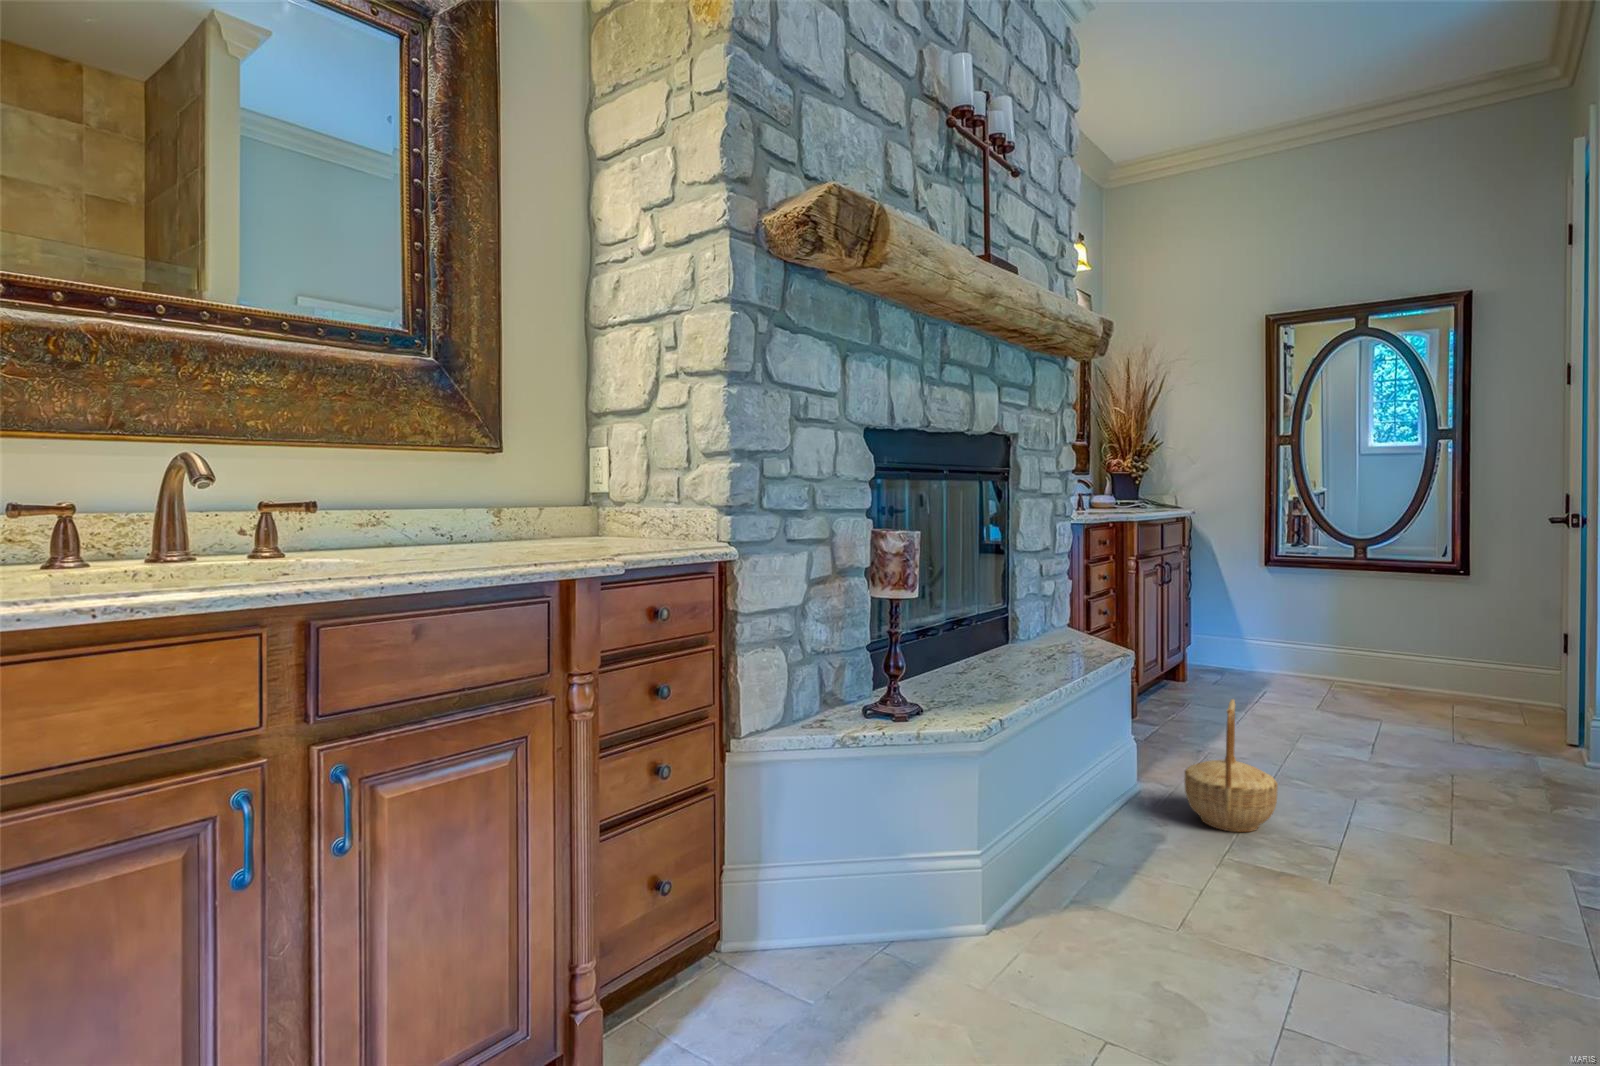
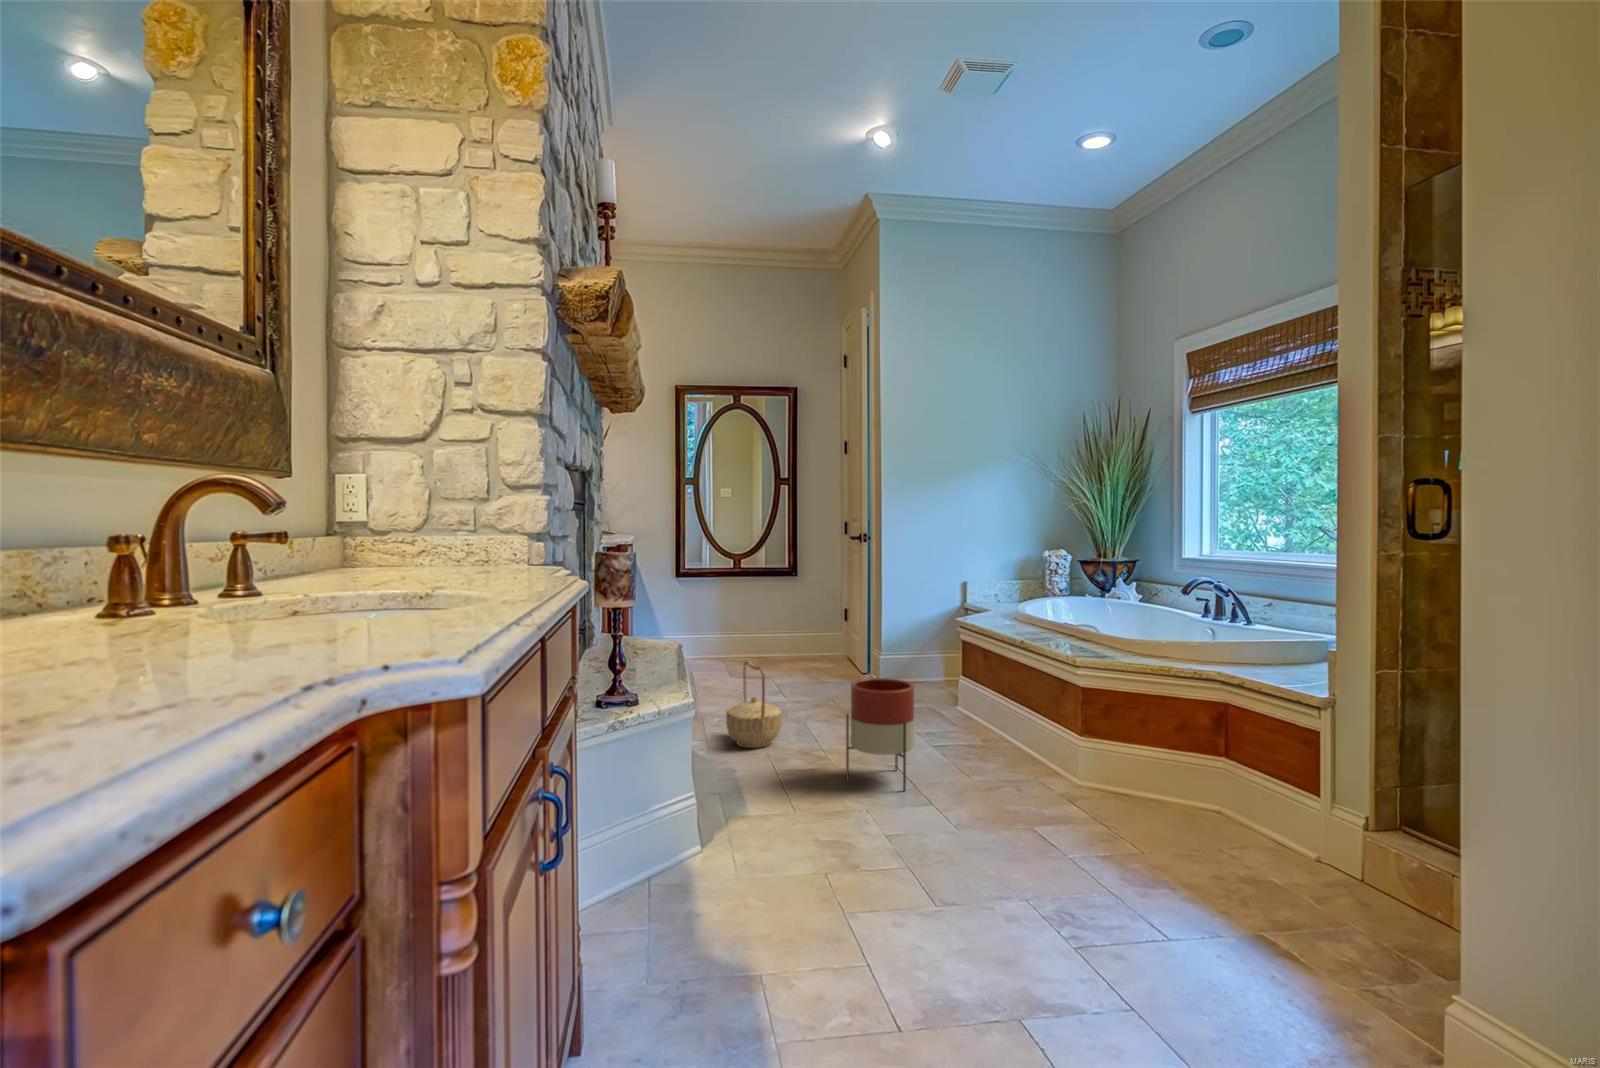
planter: none [1311,762,1455,978] -> present [846,678,914,791]

